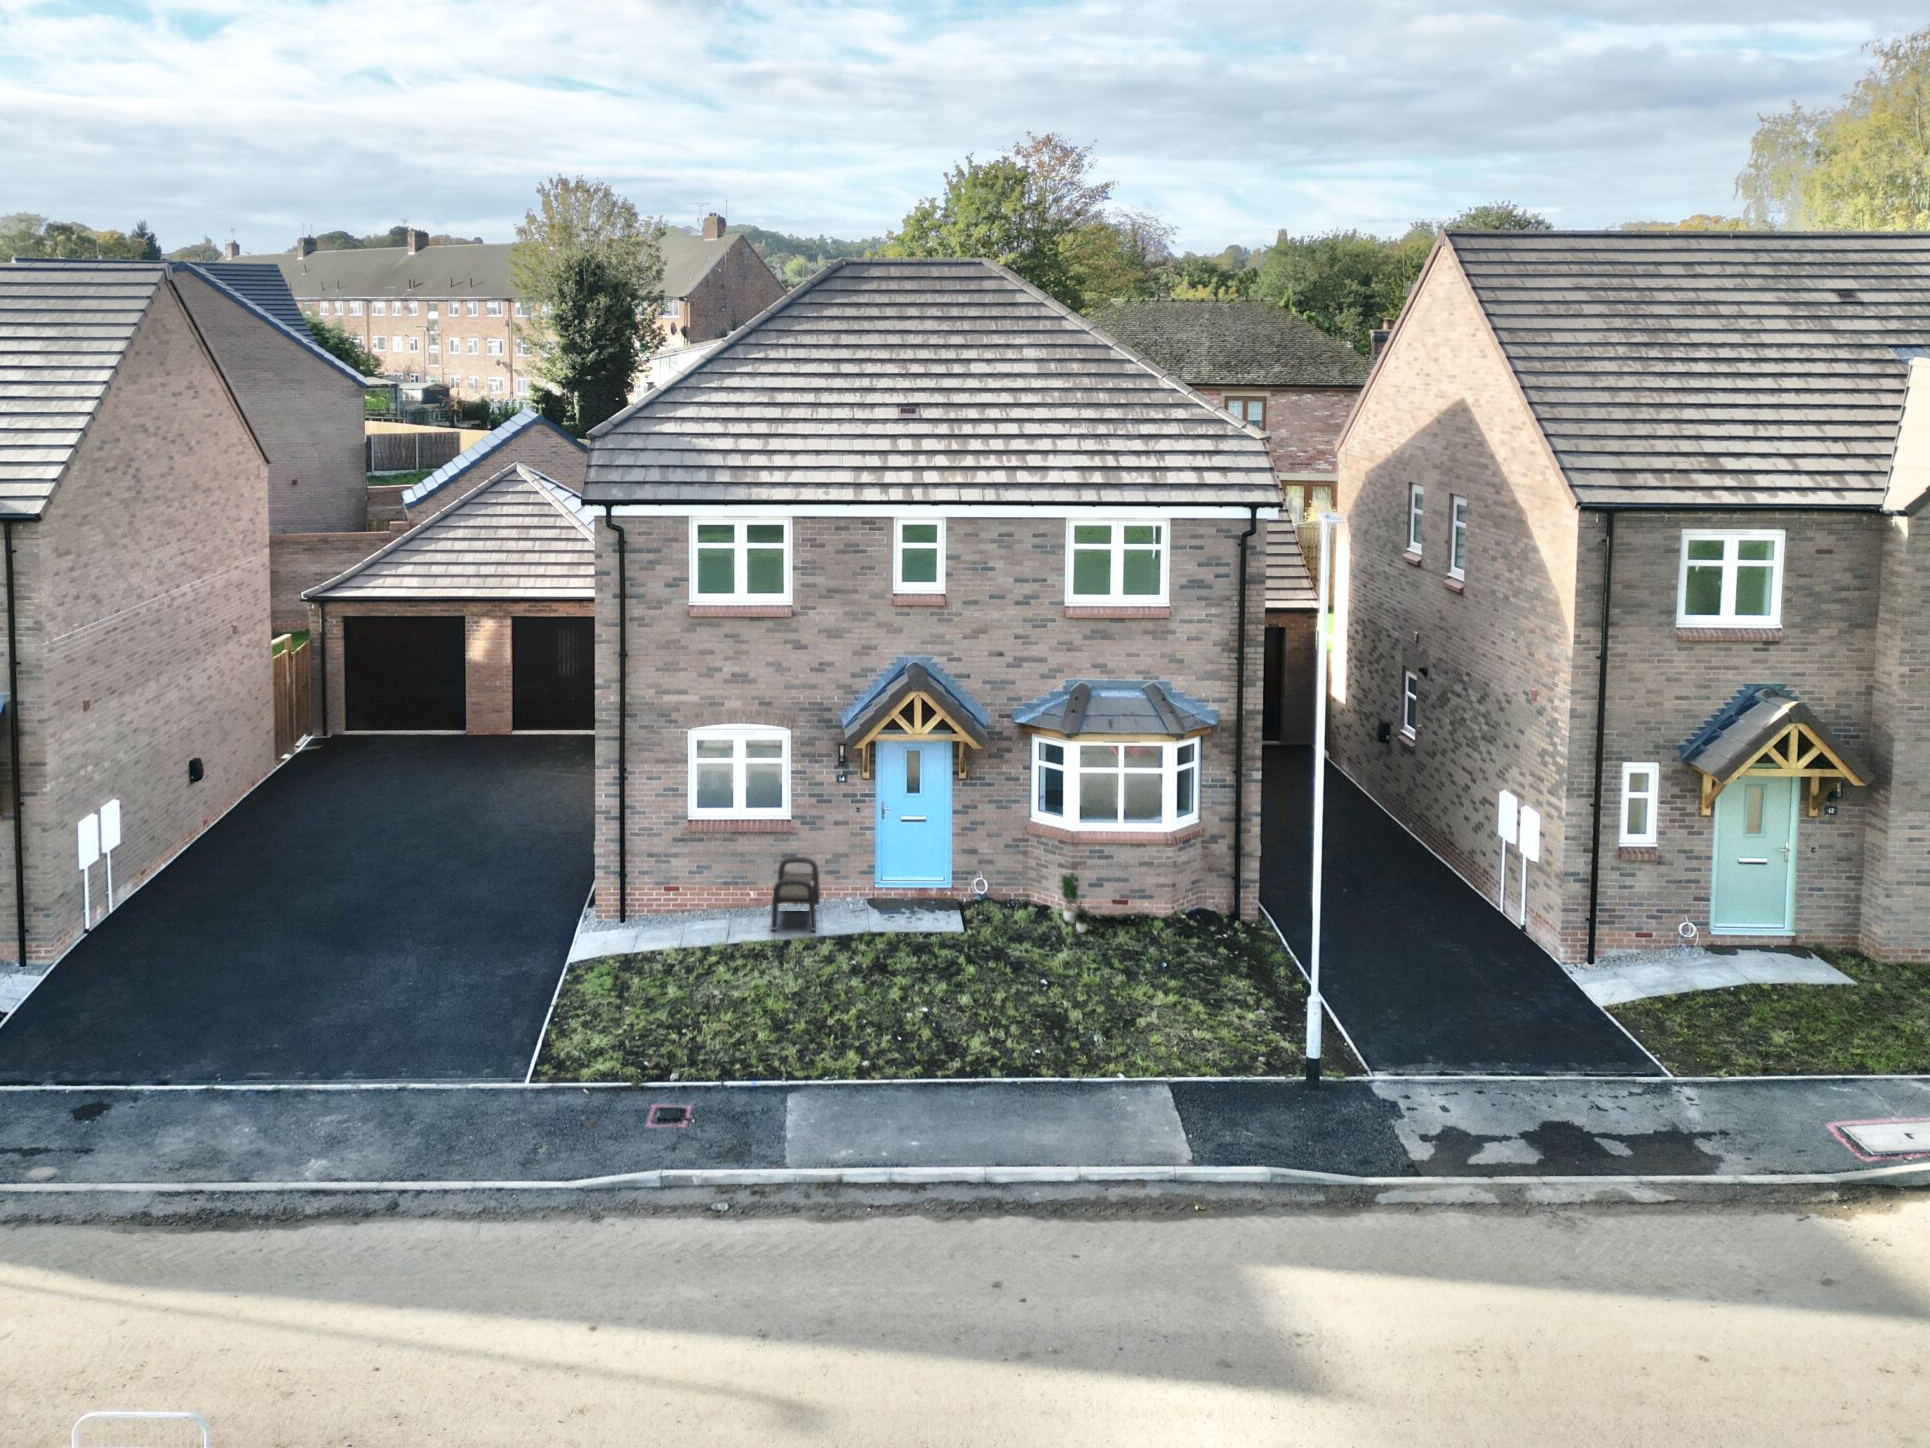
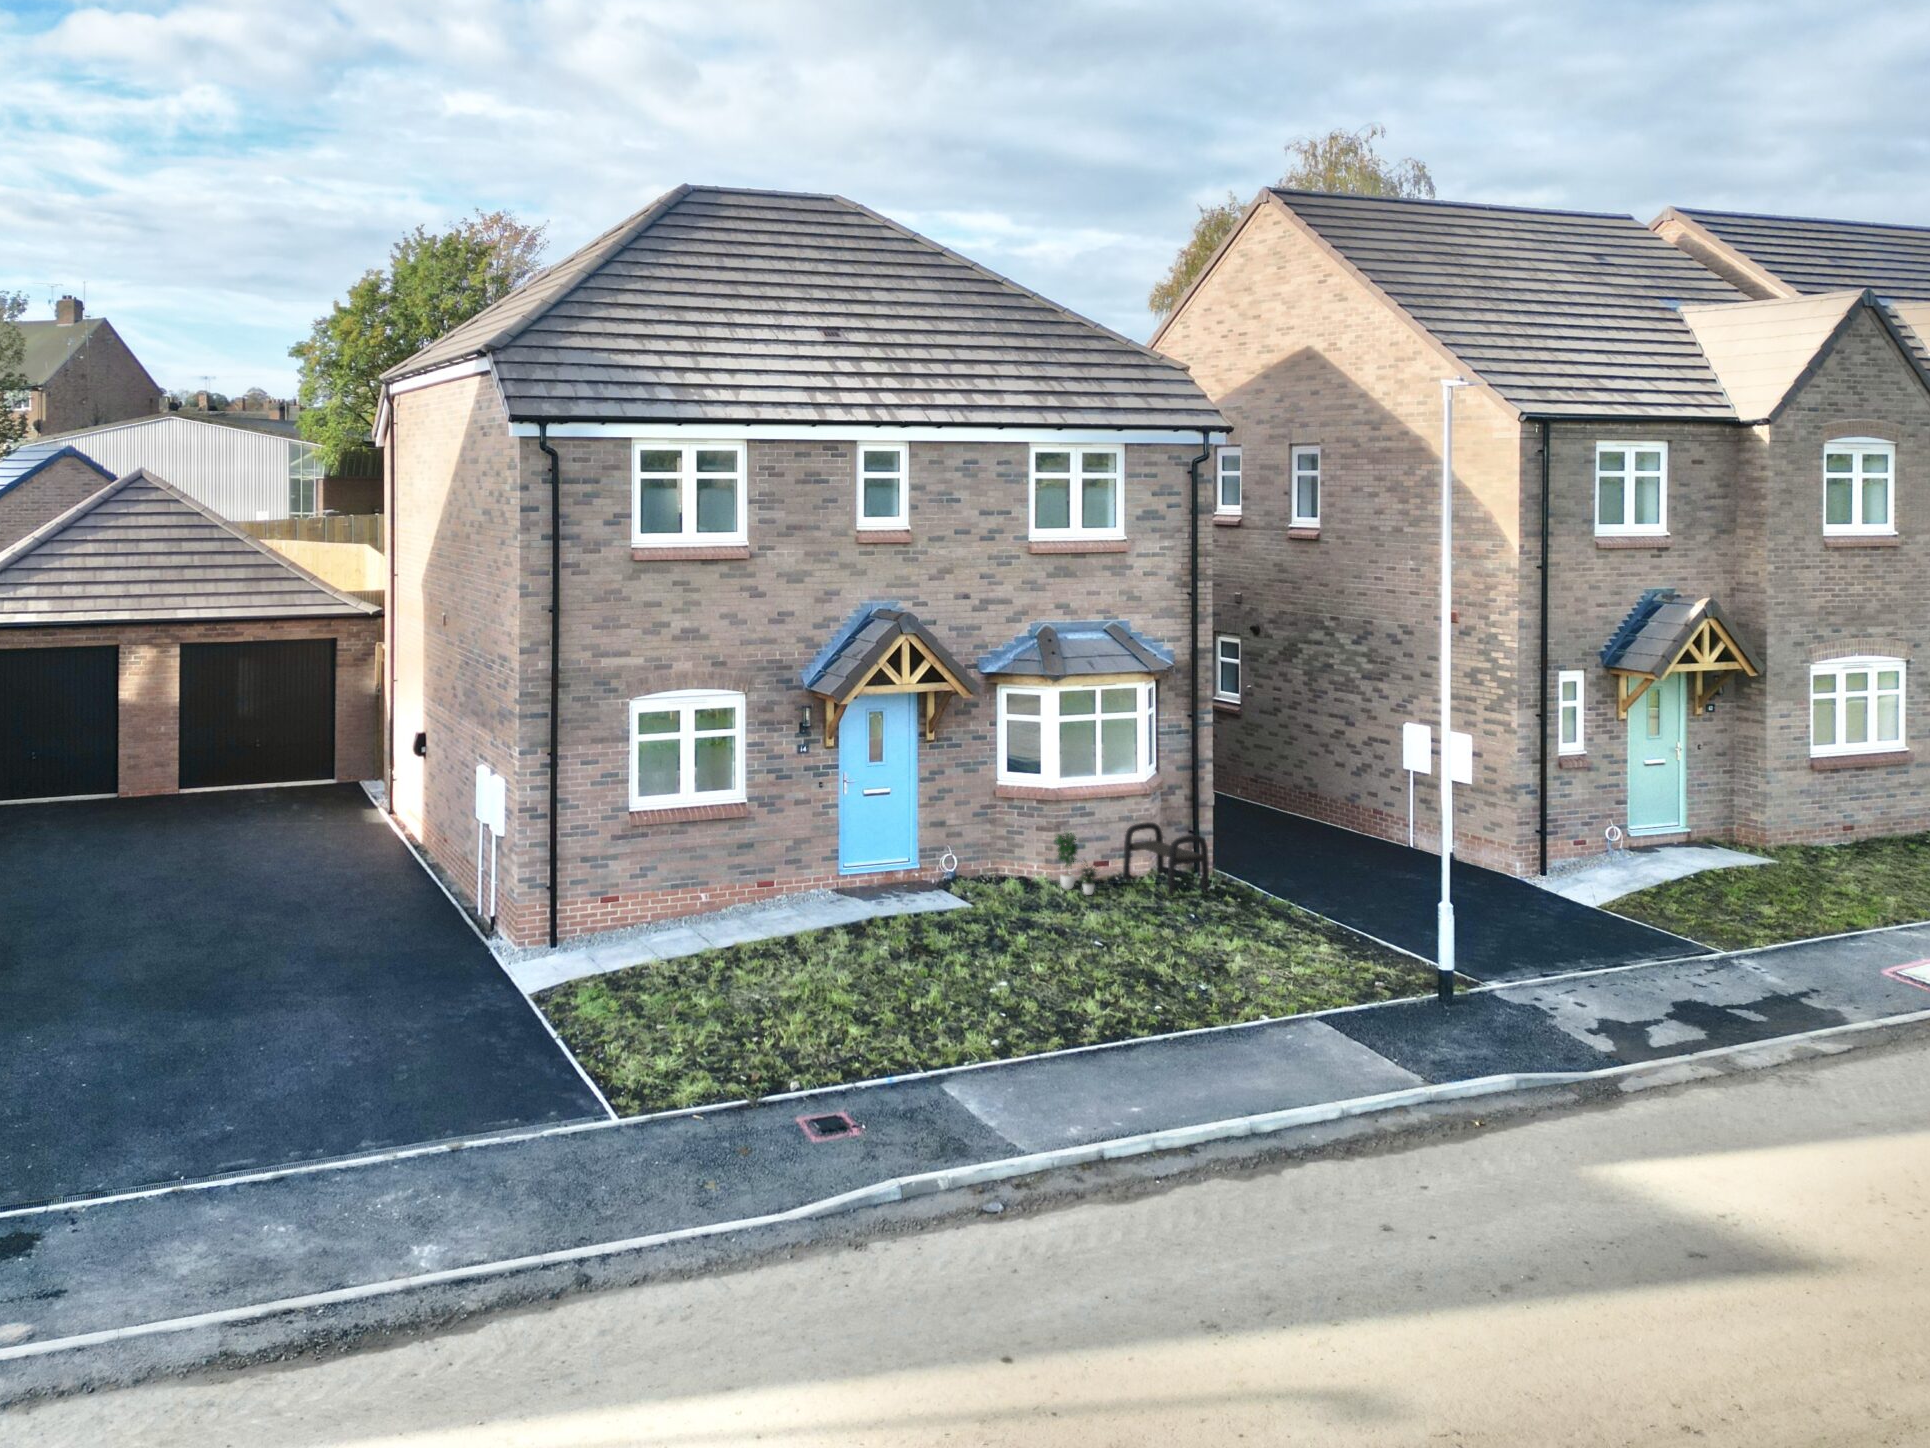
bench: present [771,857,820,930] -> present [1123,822,1209,896]

